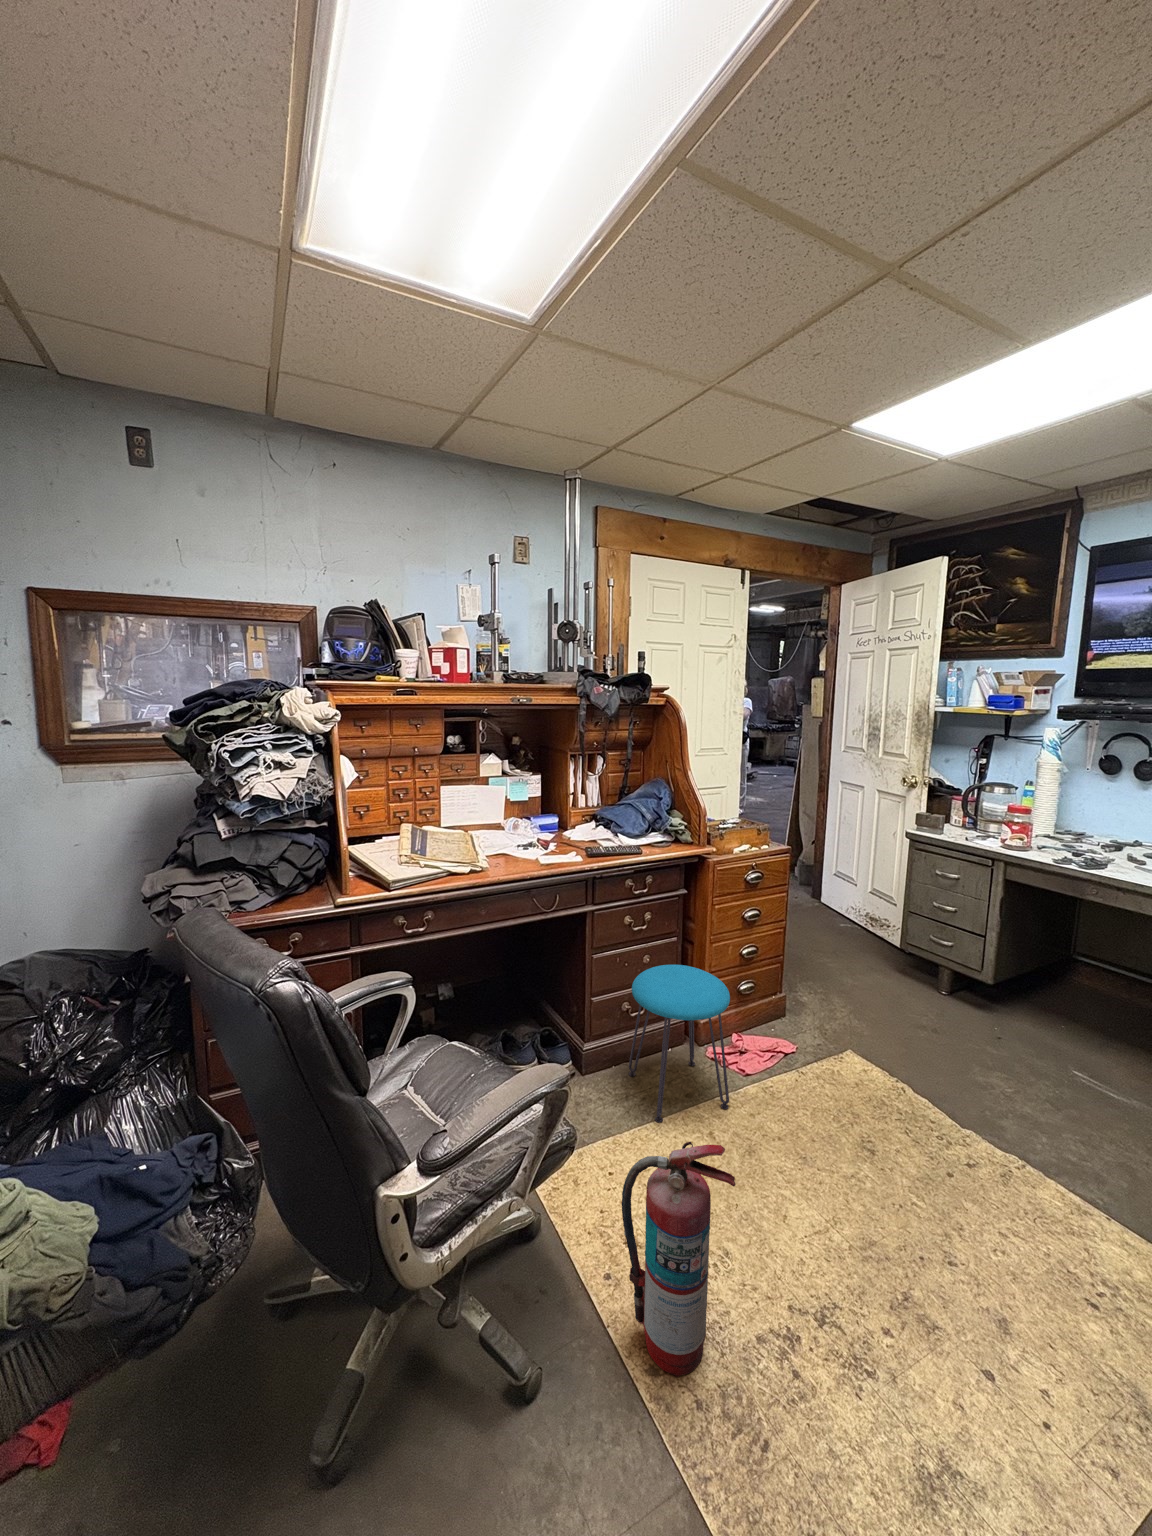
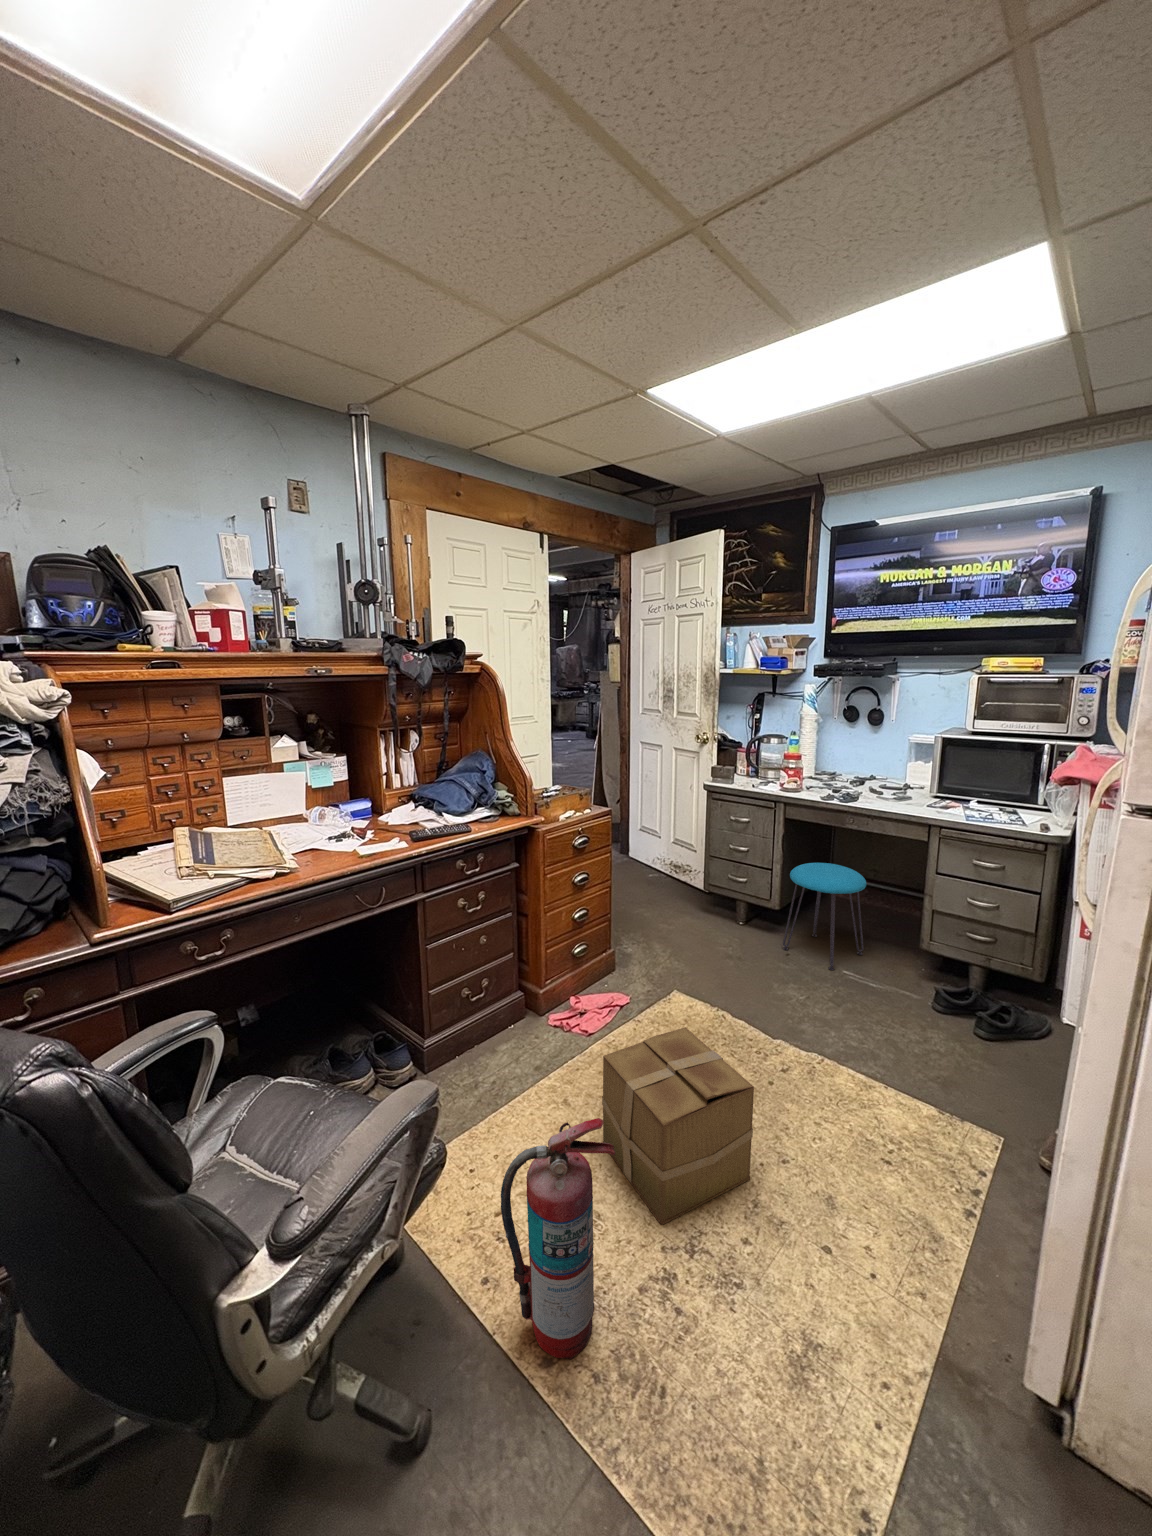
stool: present [629,965,730,1122] -> present [783,863,866,970]
cardboard box: none [742,1085,913,1283] -> present [602,1027,754,1224]

